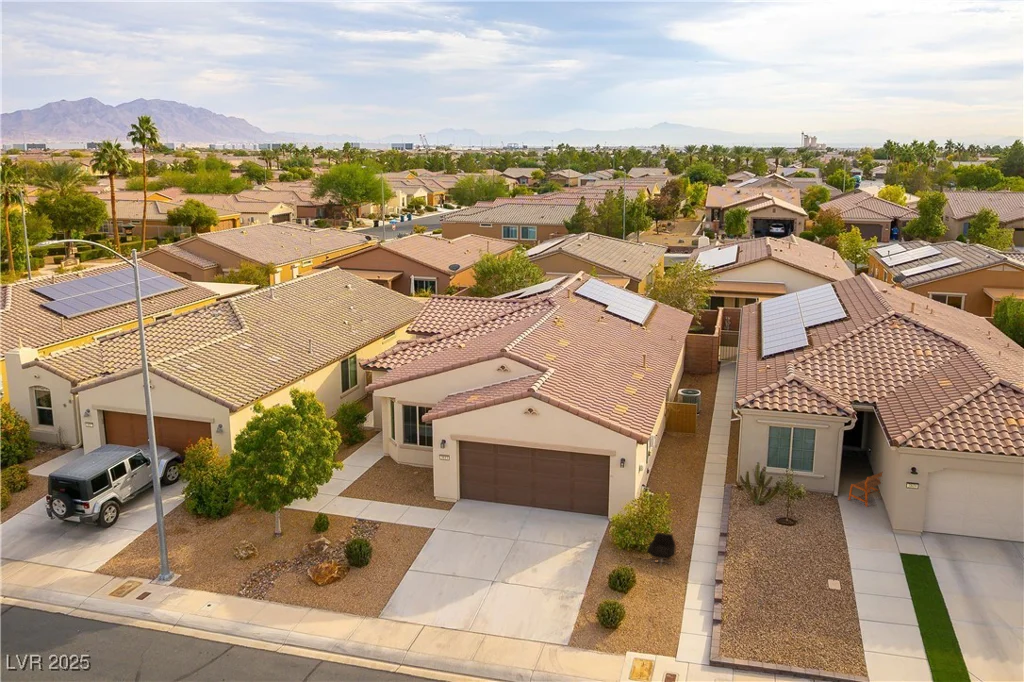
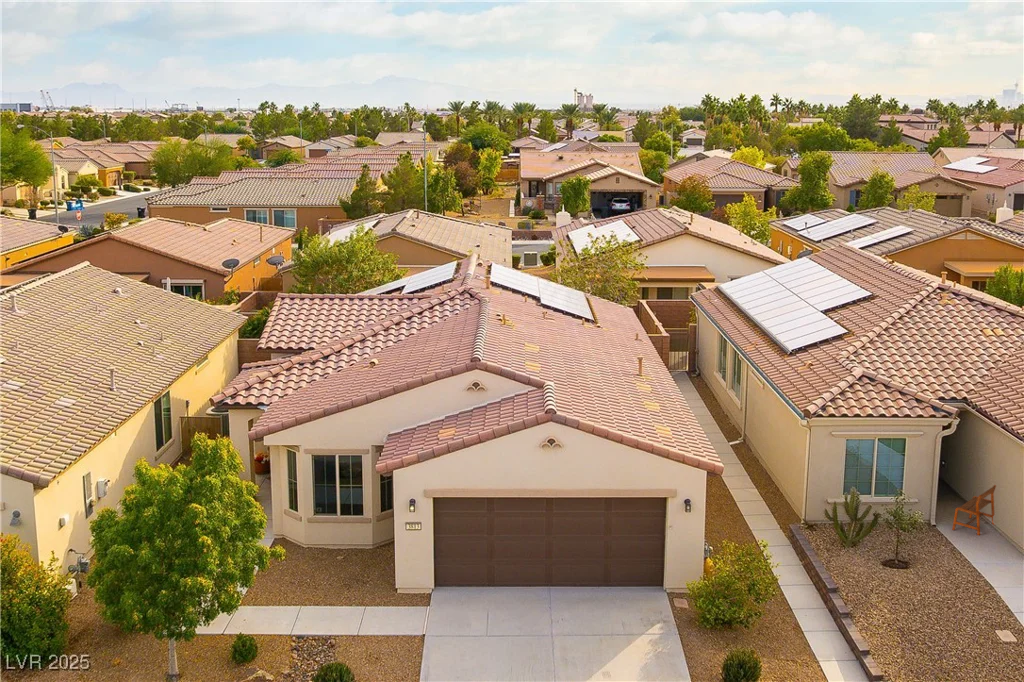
lounge chair: present [647,533,676,563] -> none [756,596,798,645]

